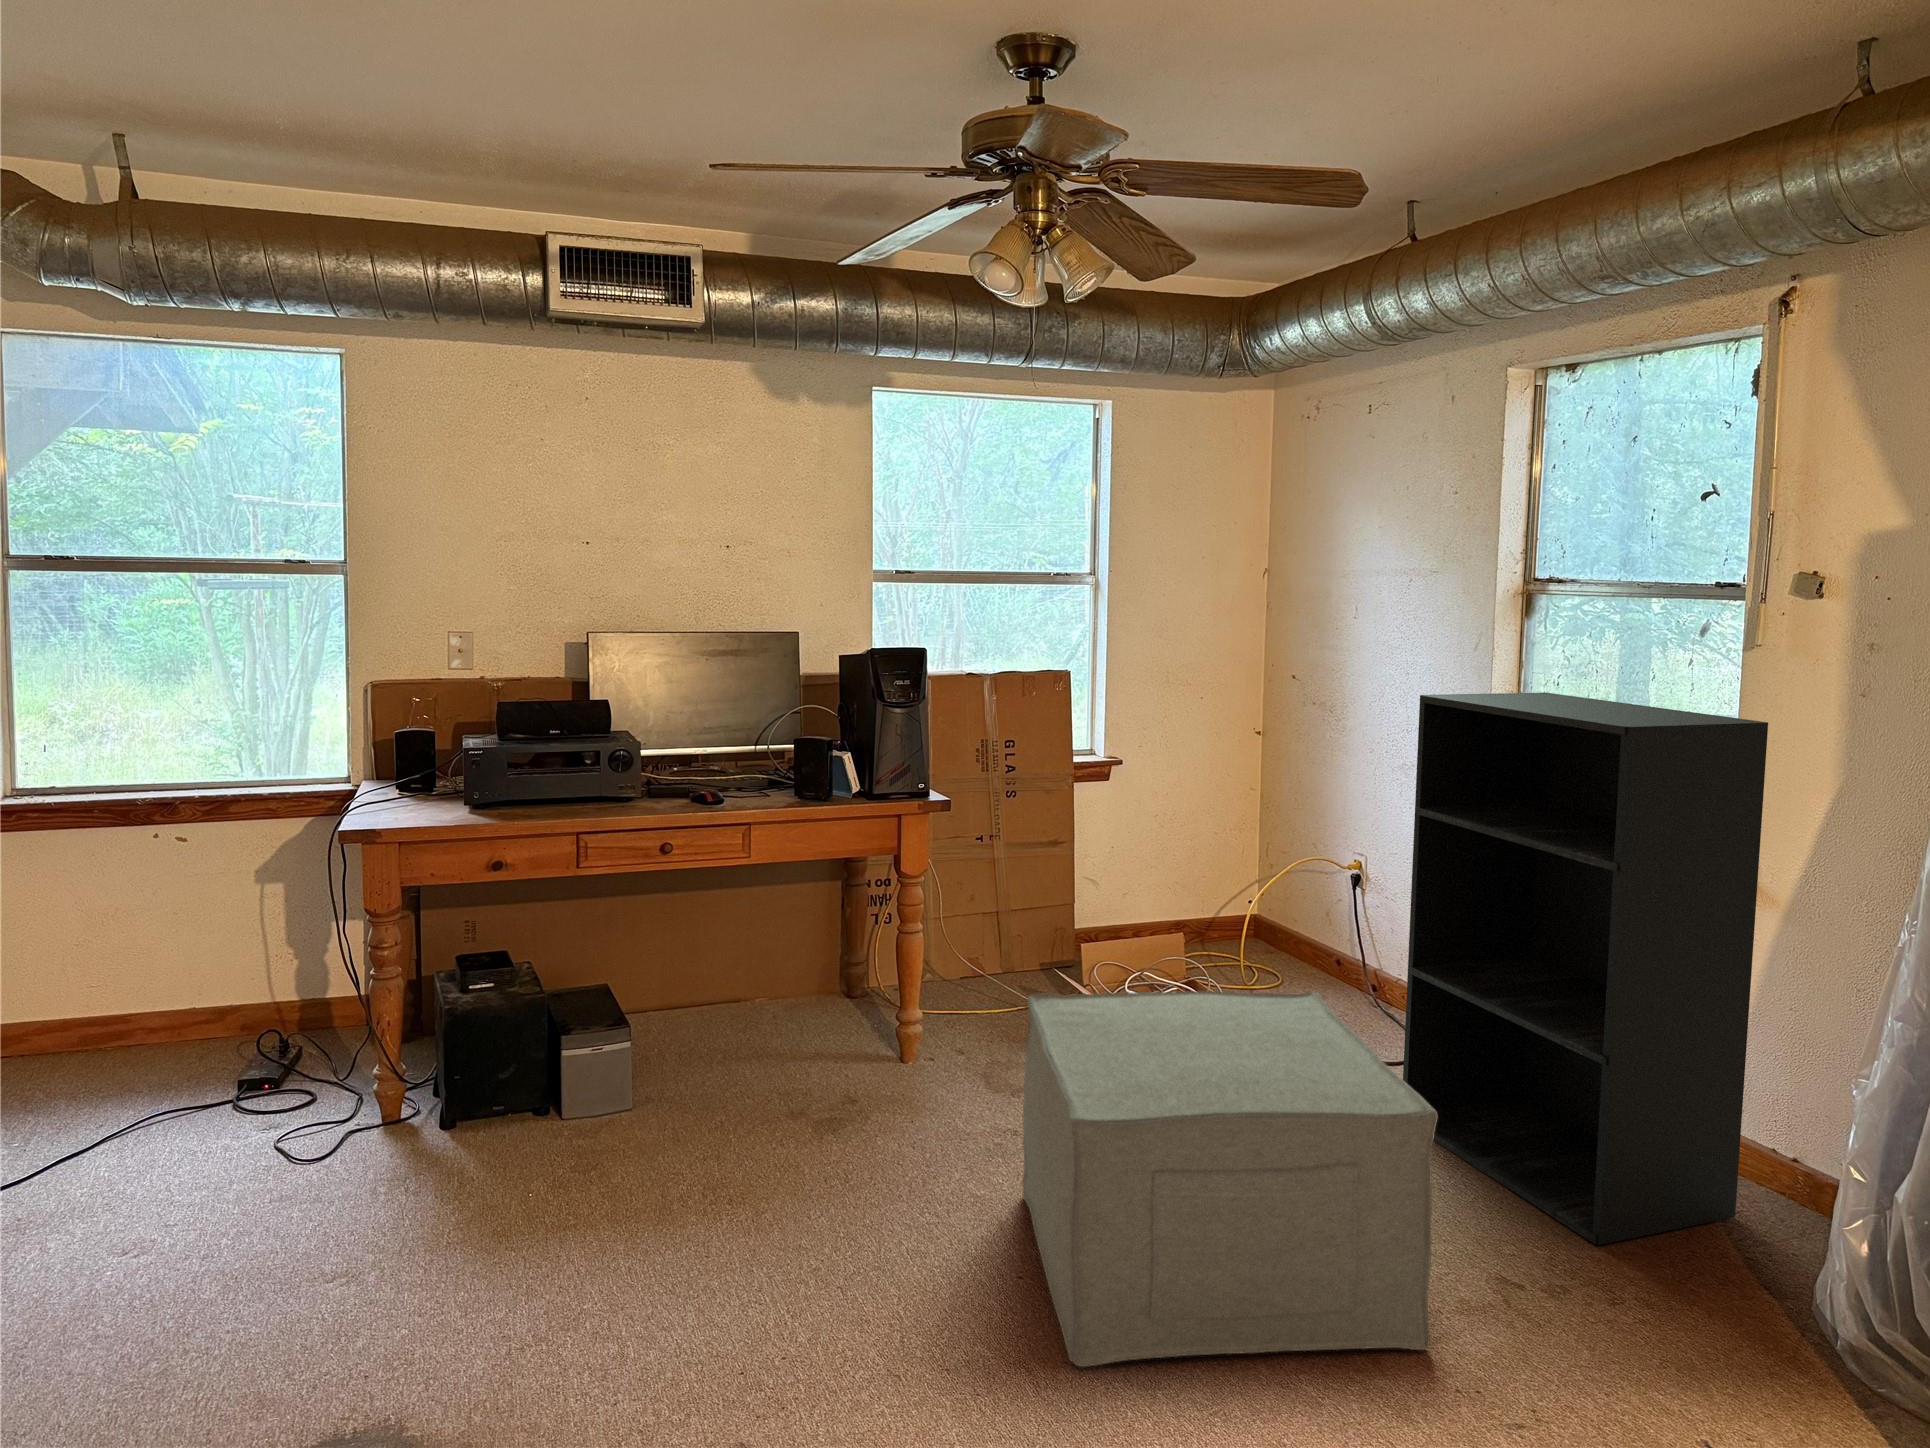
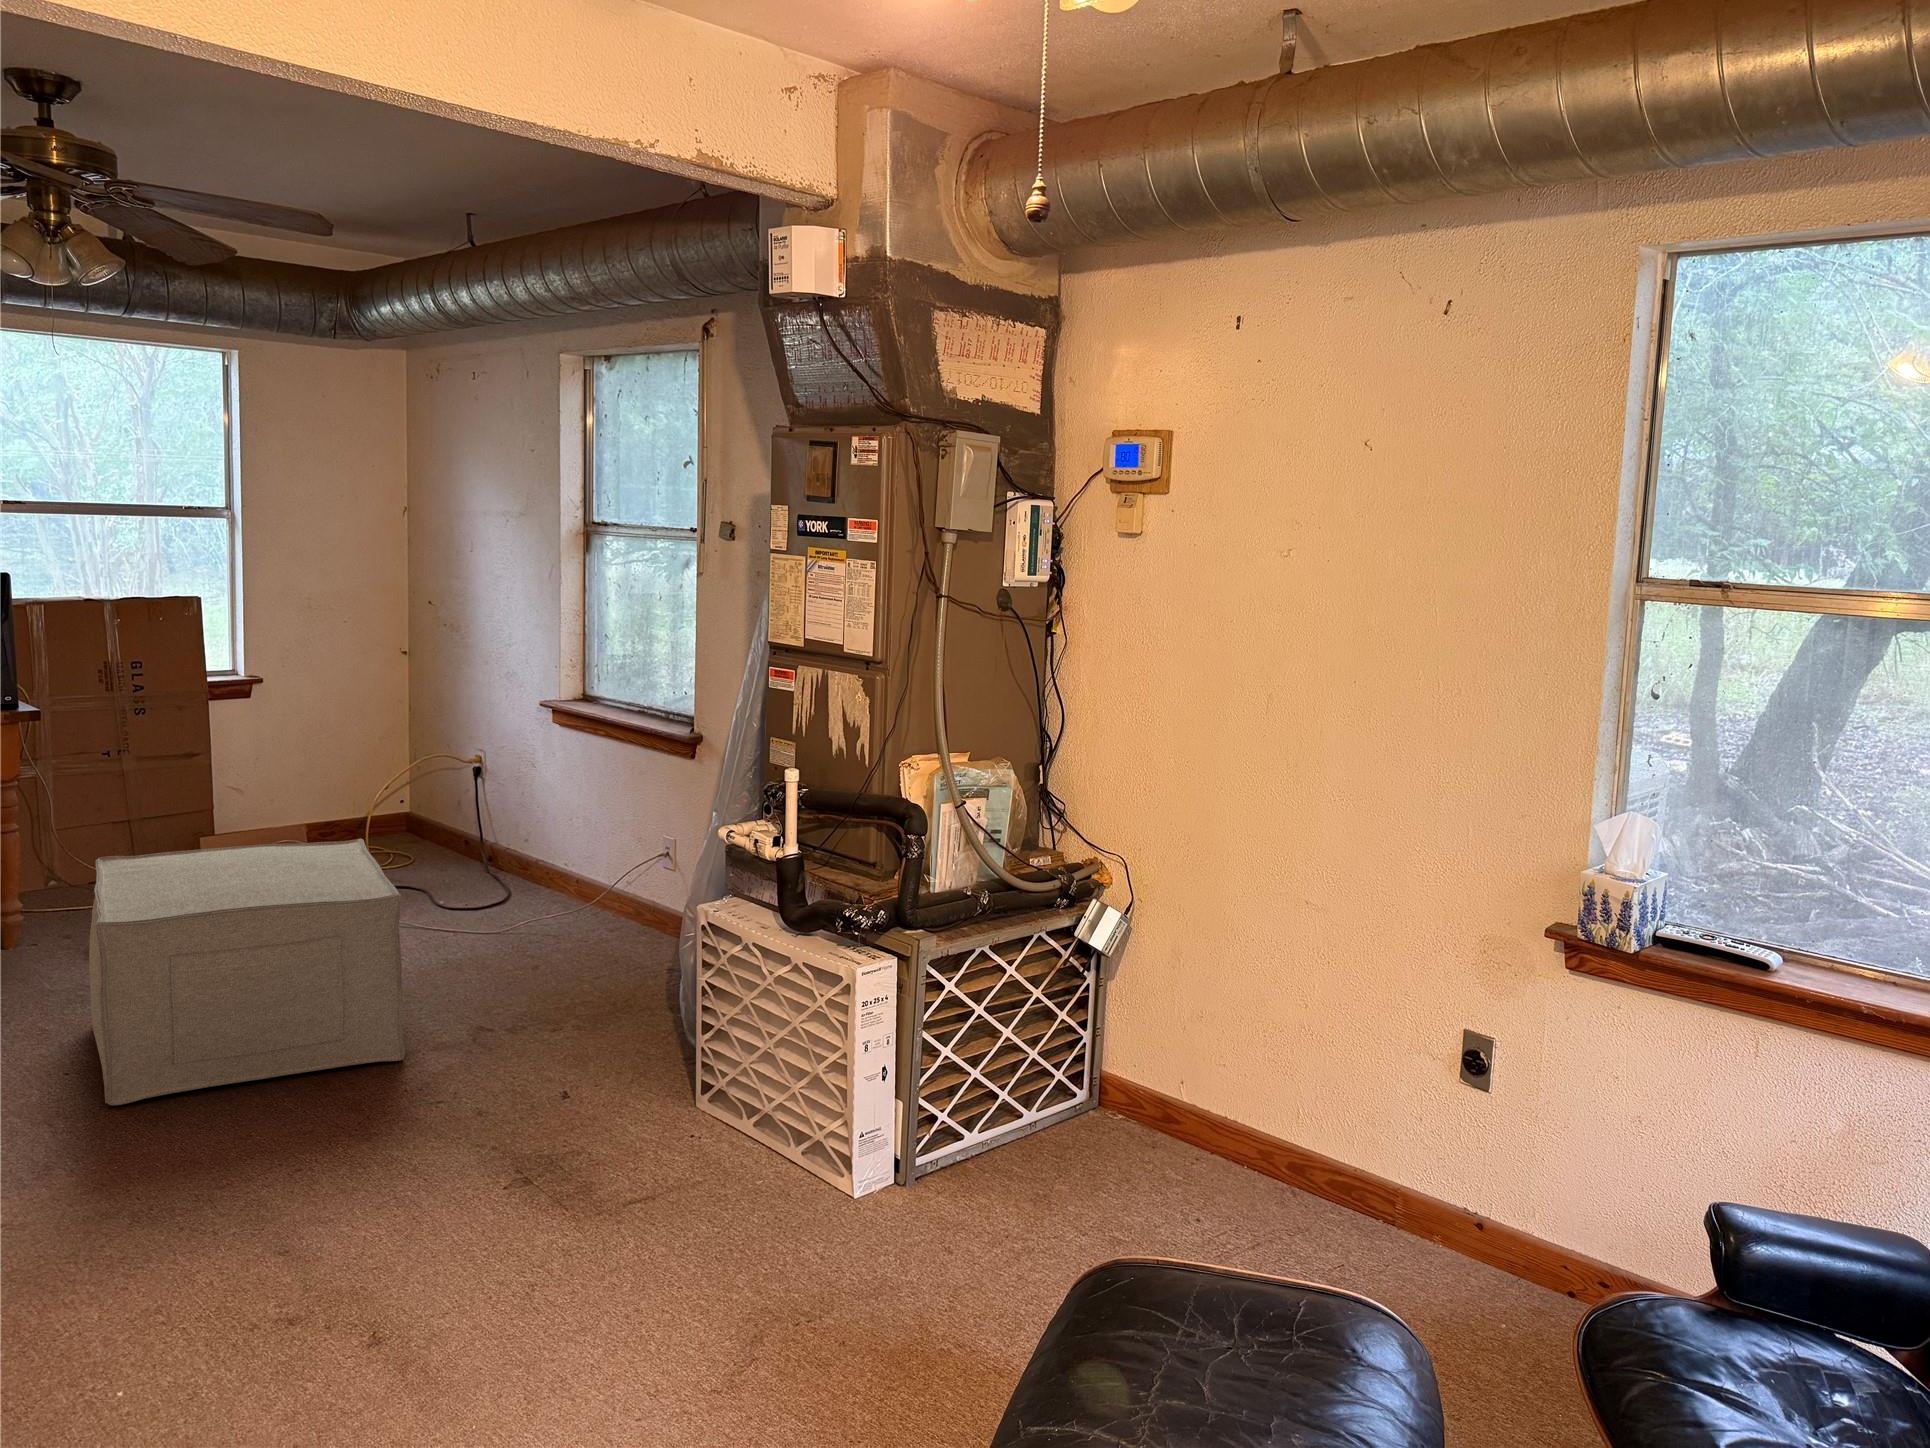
bookshelf: present [1403,693,1768,1245] -> none [464,610,683,992]

